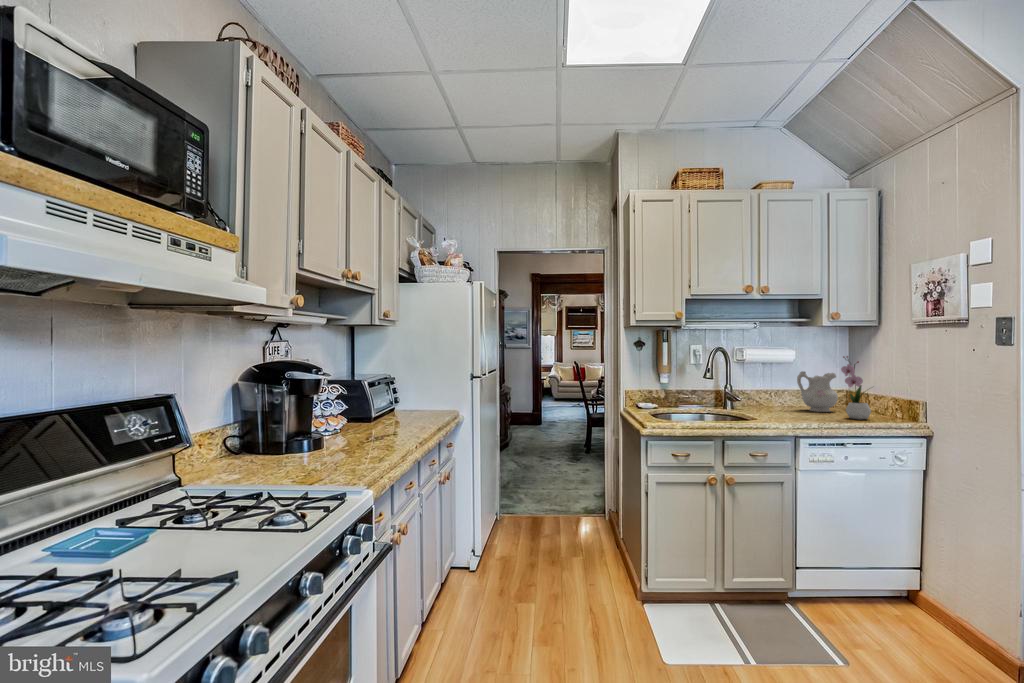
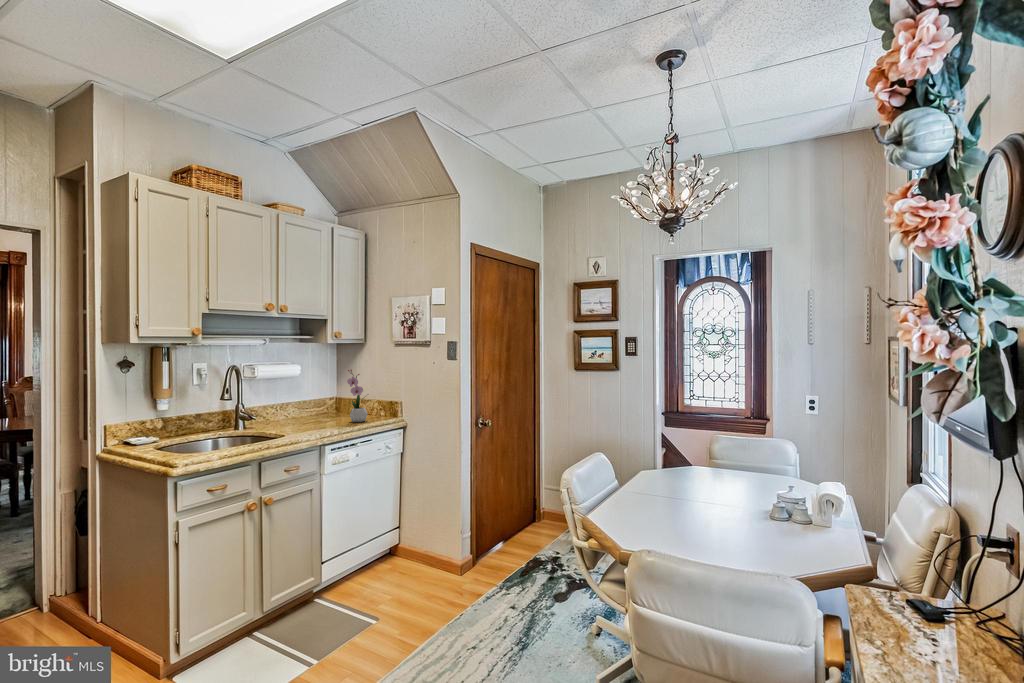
ceramic pitcher: present [797,371,838,412] -> none [303,383,336,419]

